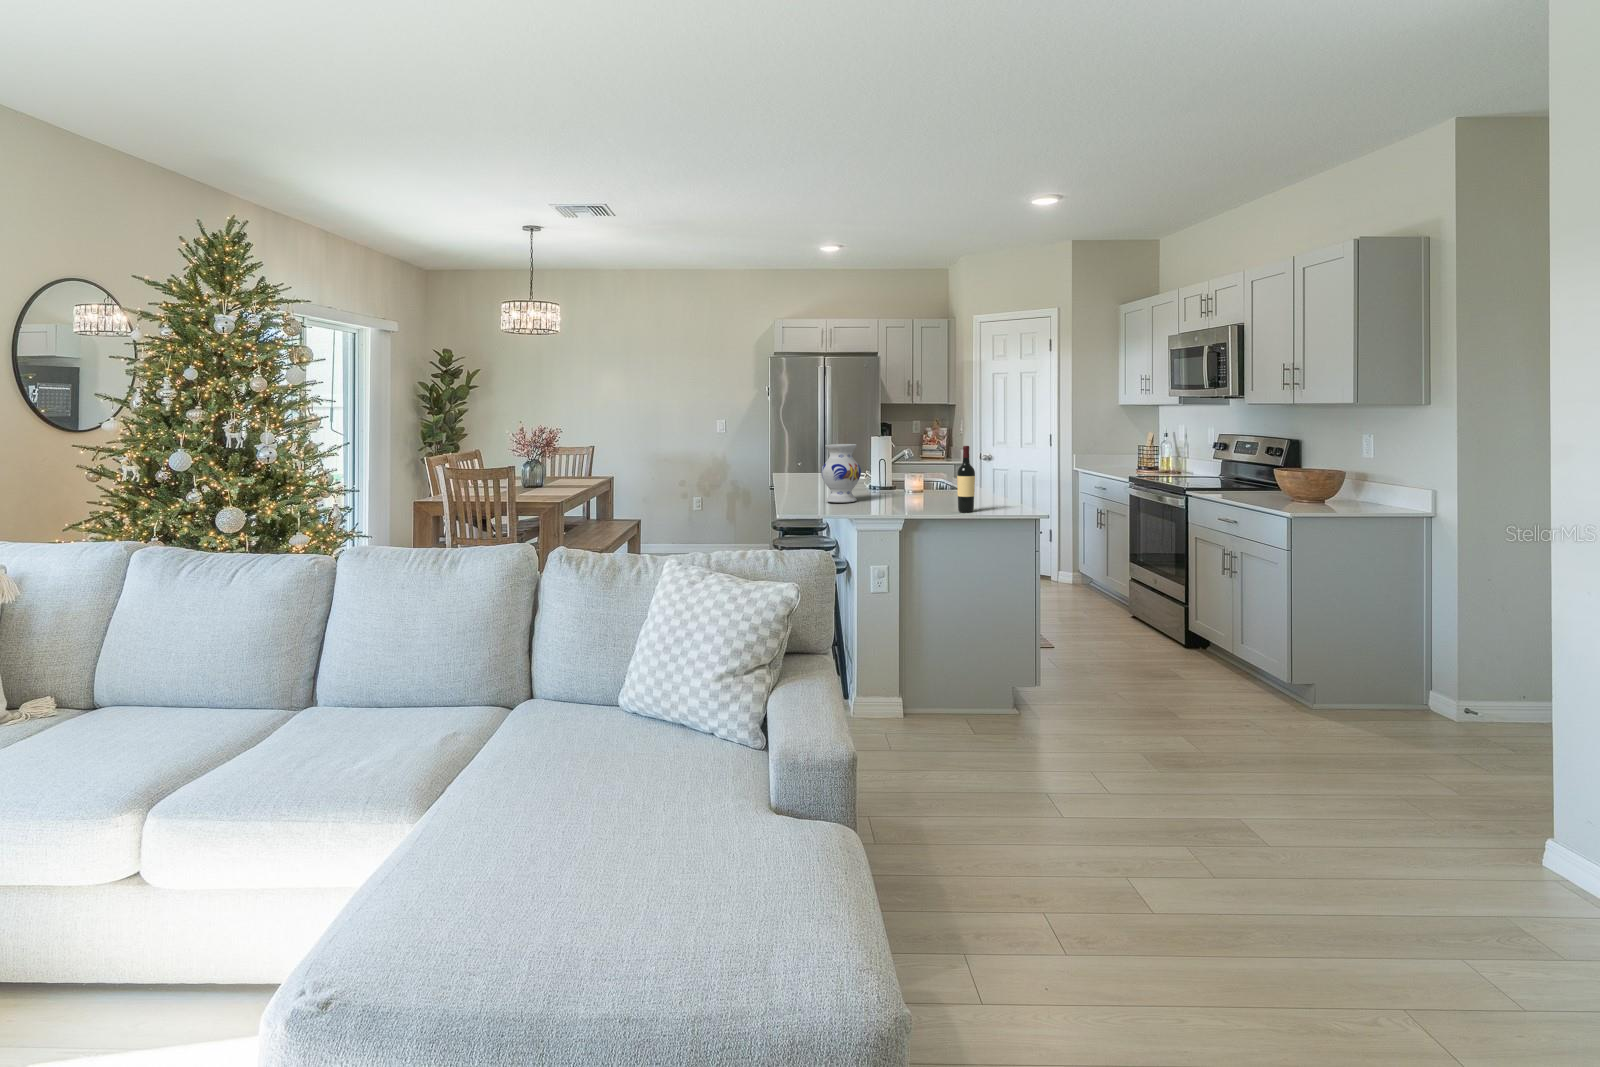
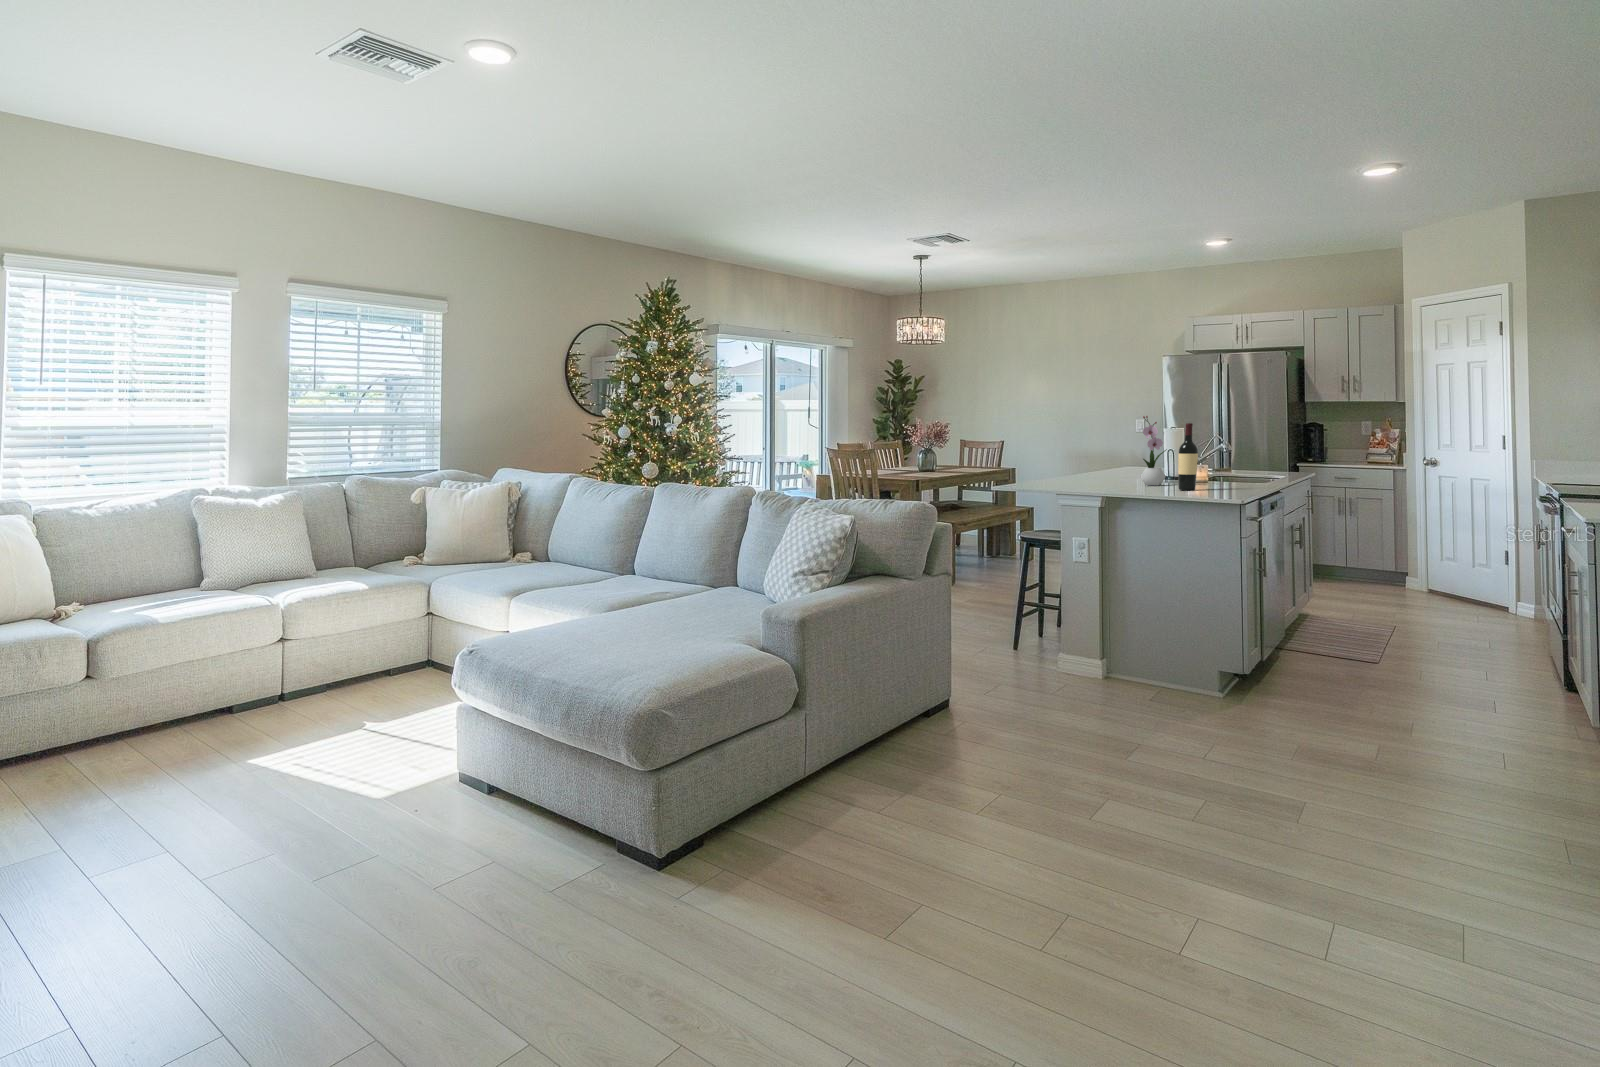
flower arrangement: none [887,434,911,505] -> present [1141,416,1167,486]
vase: present [821,444,861,503] -> none [1093,428,1133,483]

